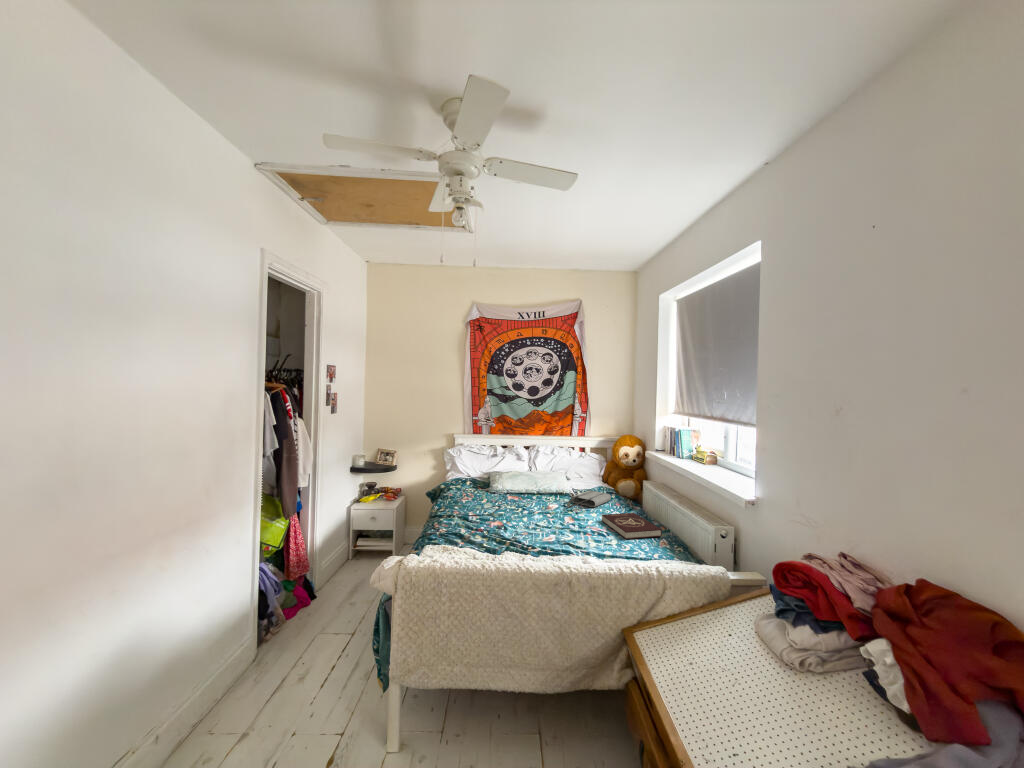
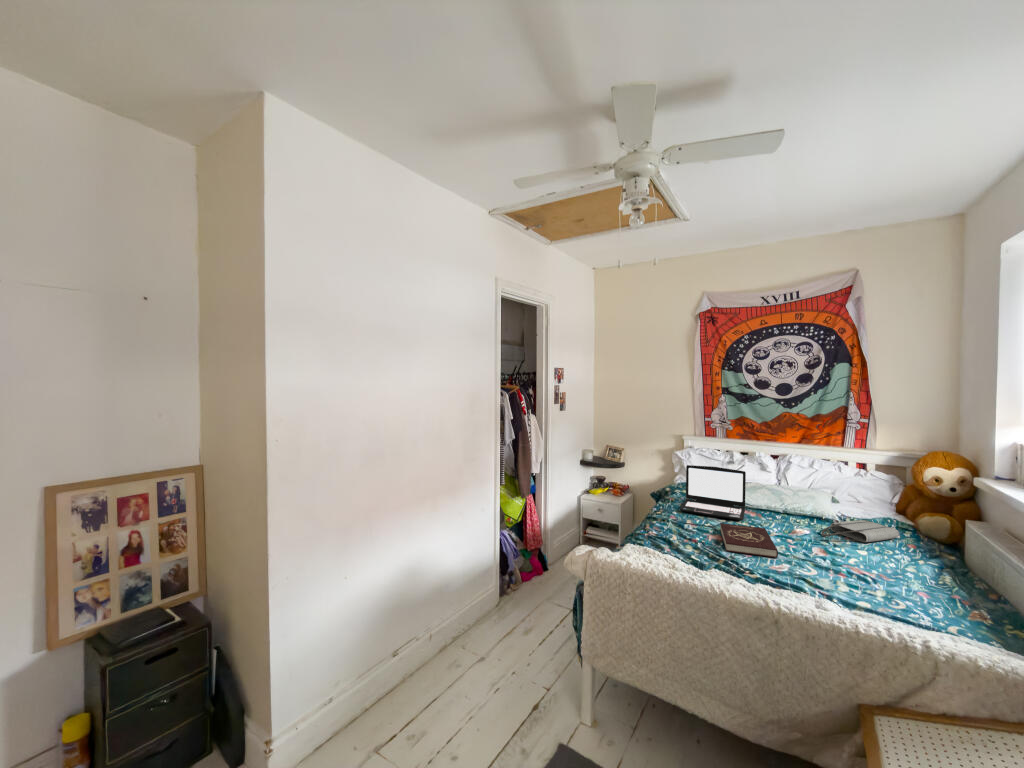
laptop: none [460,460,512,505] -> present [680,465,746,520]
book: present [602,513,662,539] -> present [720,523,778,558]

